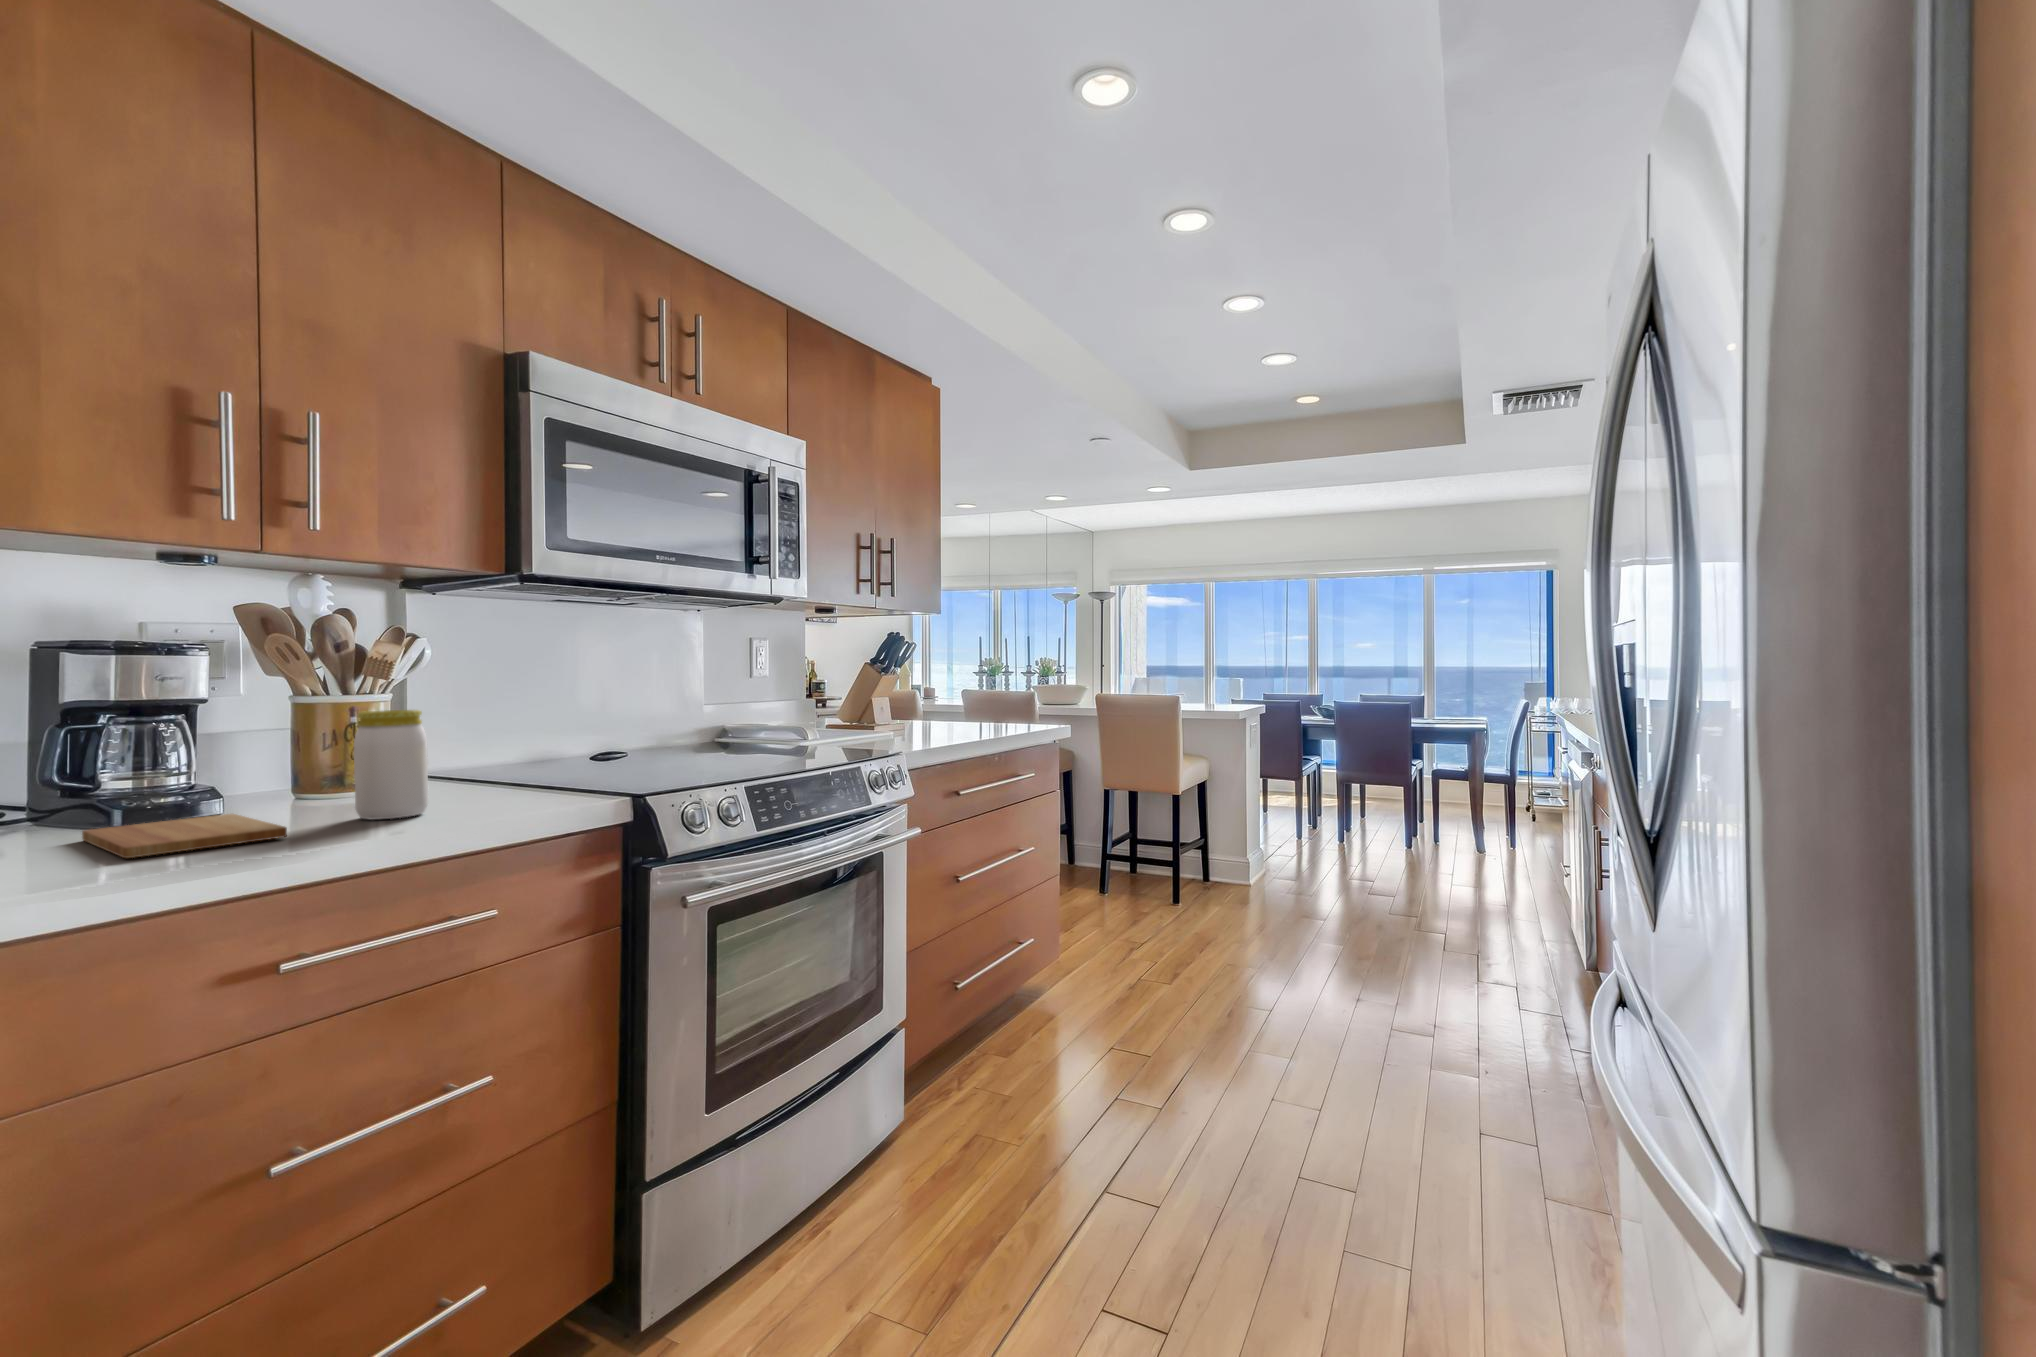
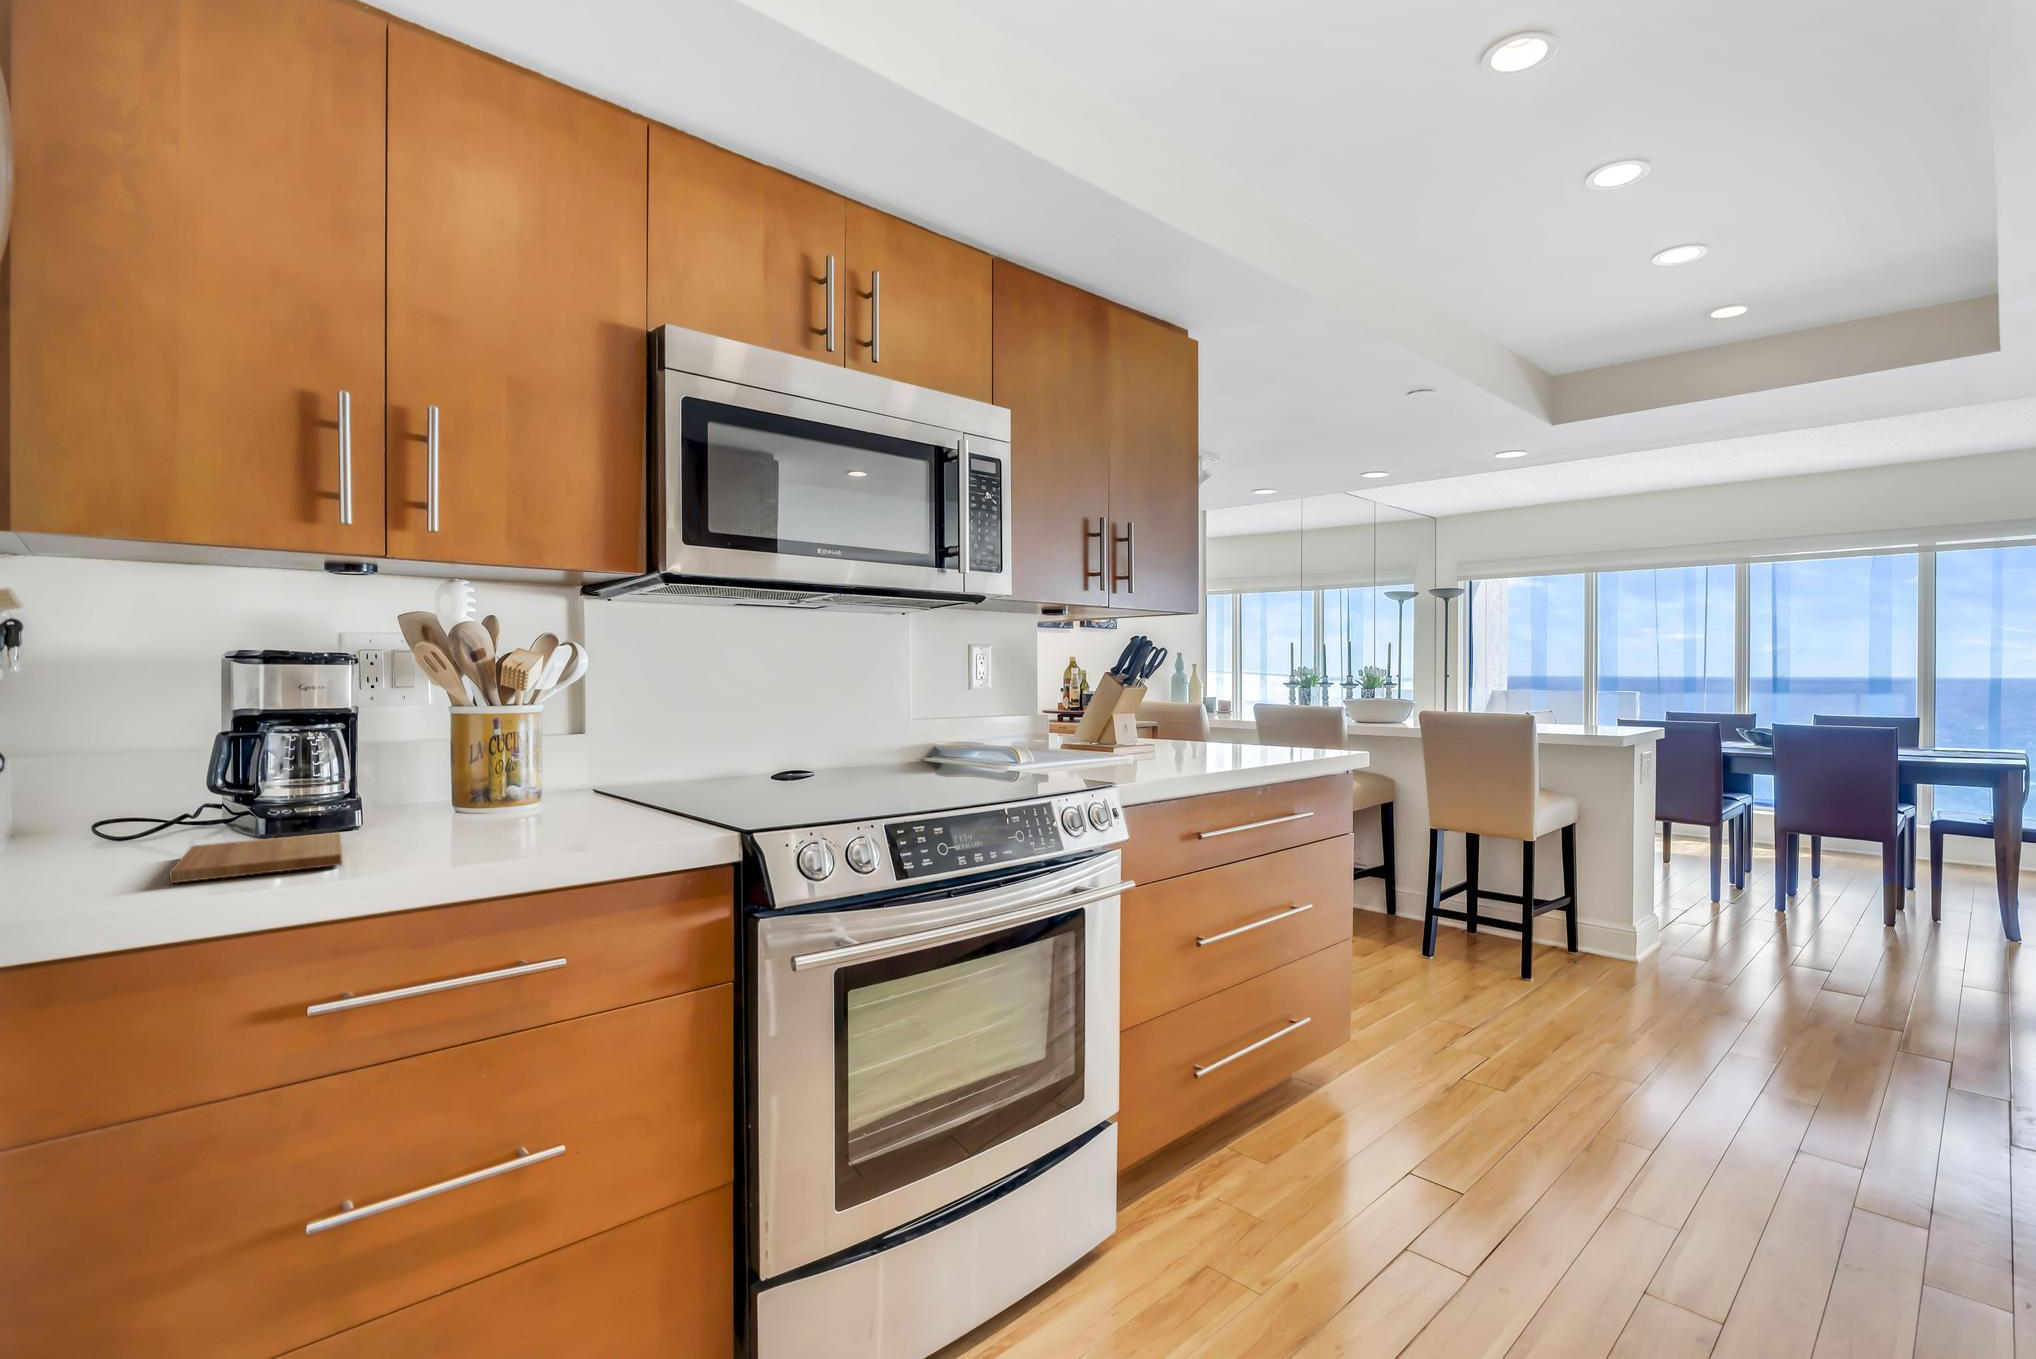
jar: present [354,710,429,820] -> none [441,724,518,847]

